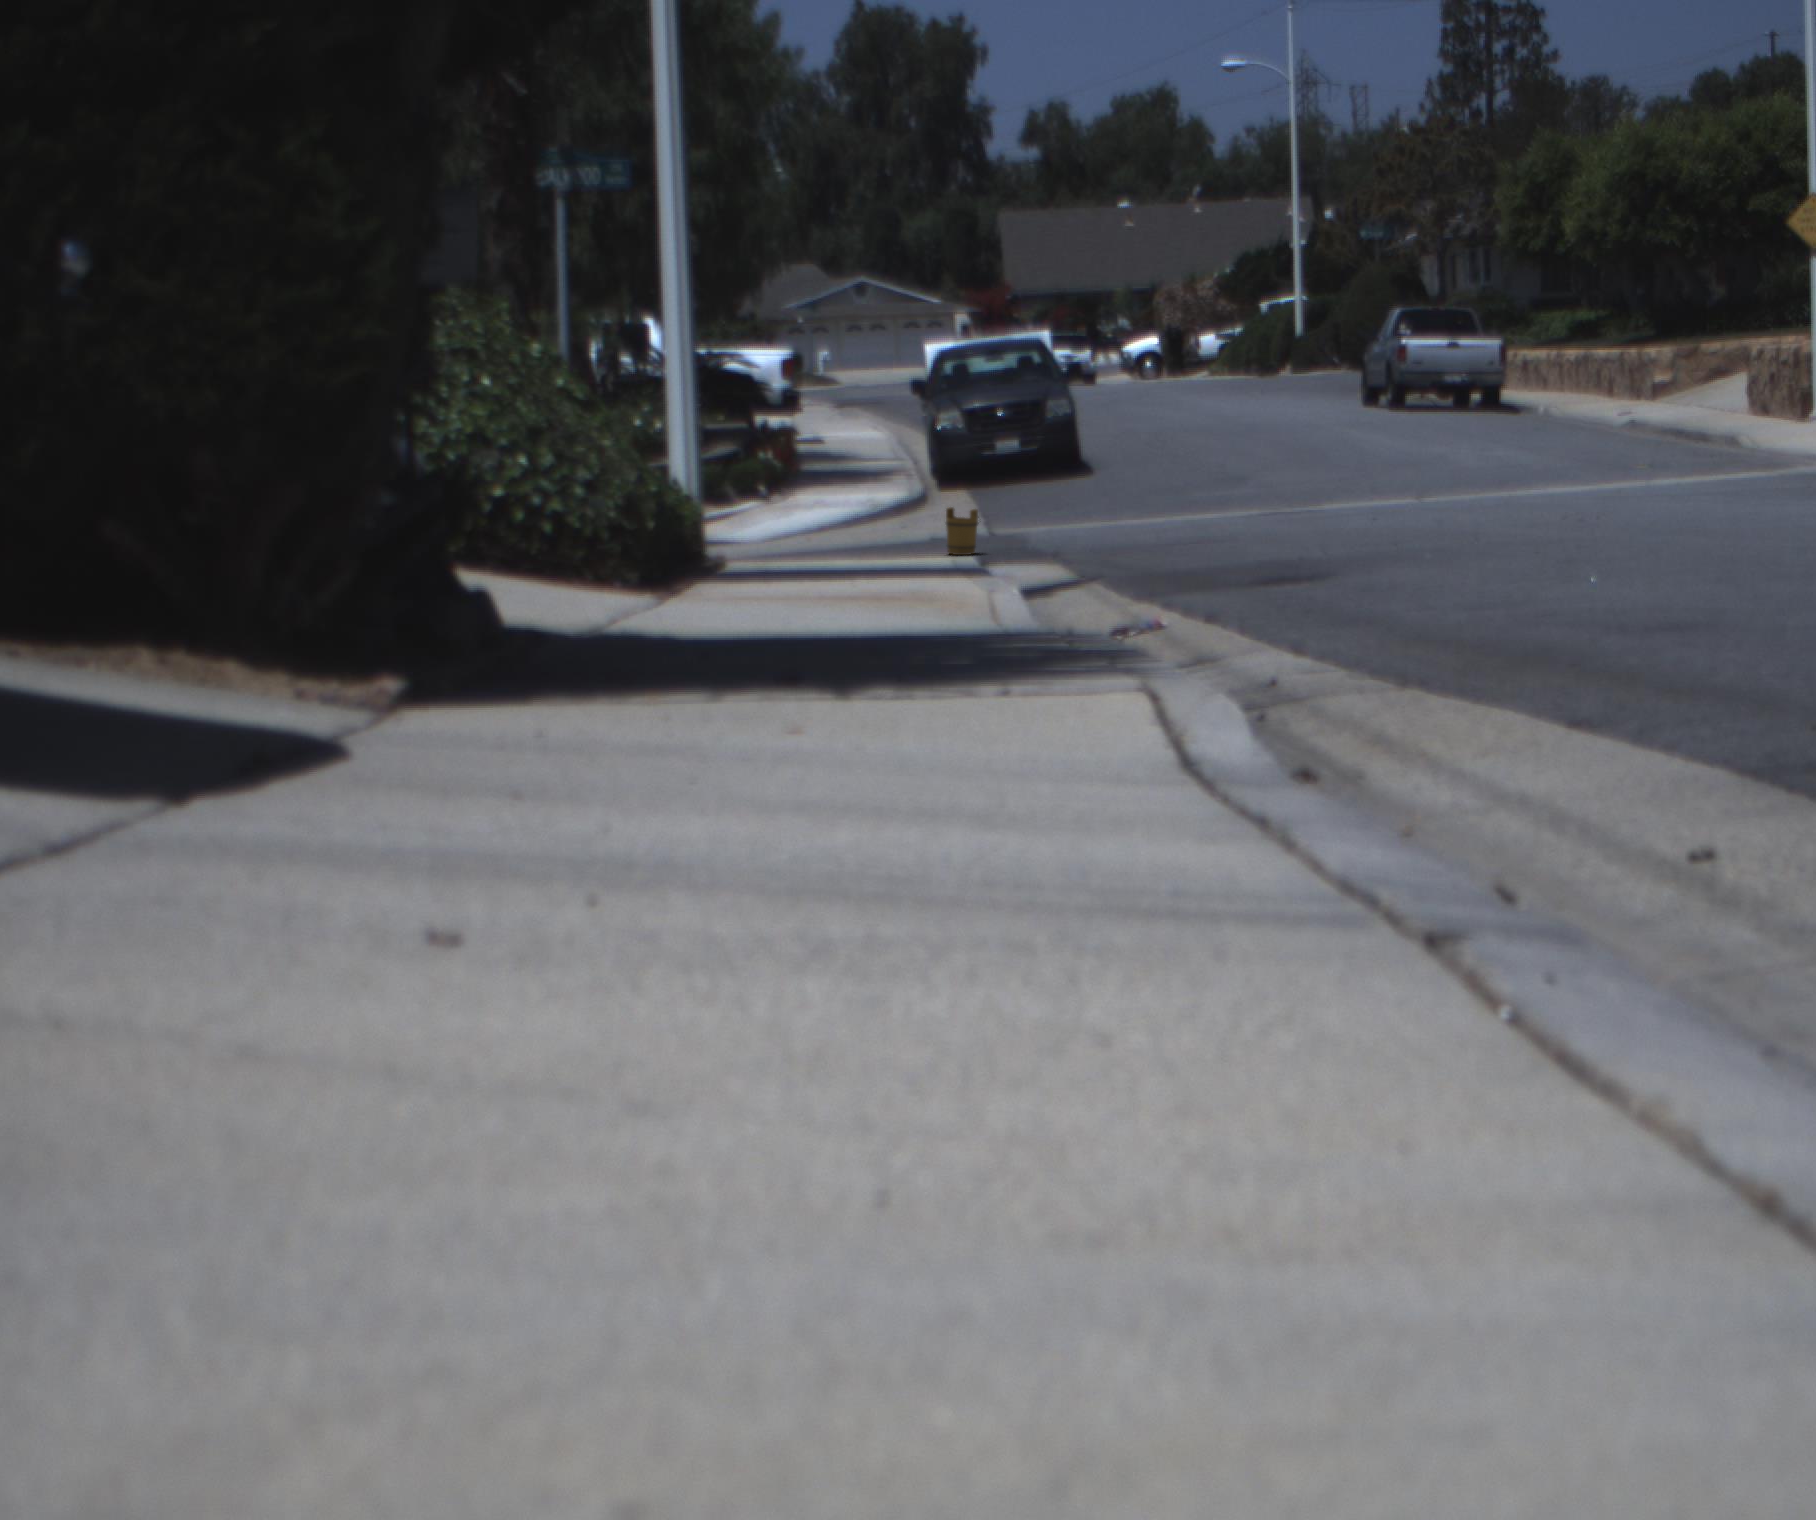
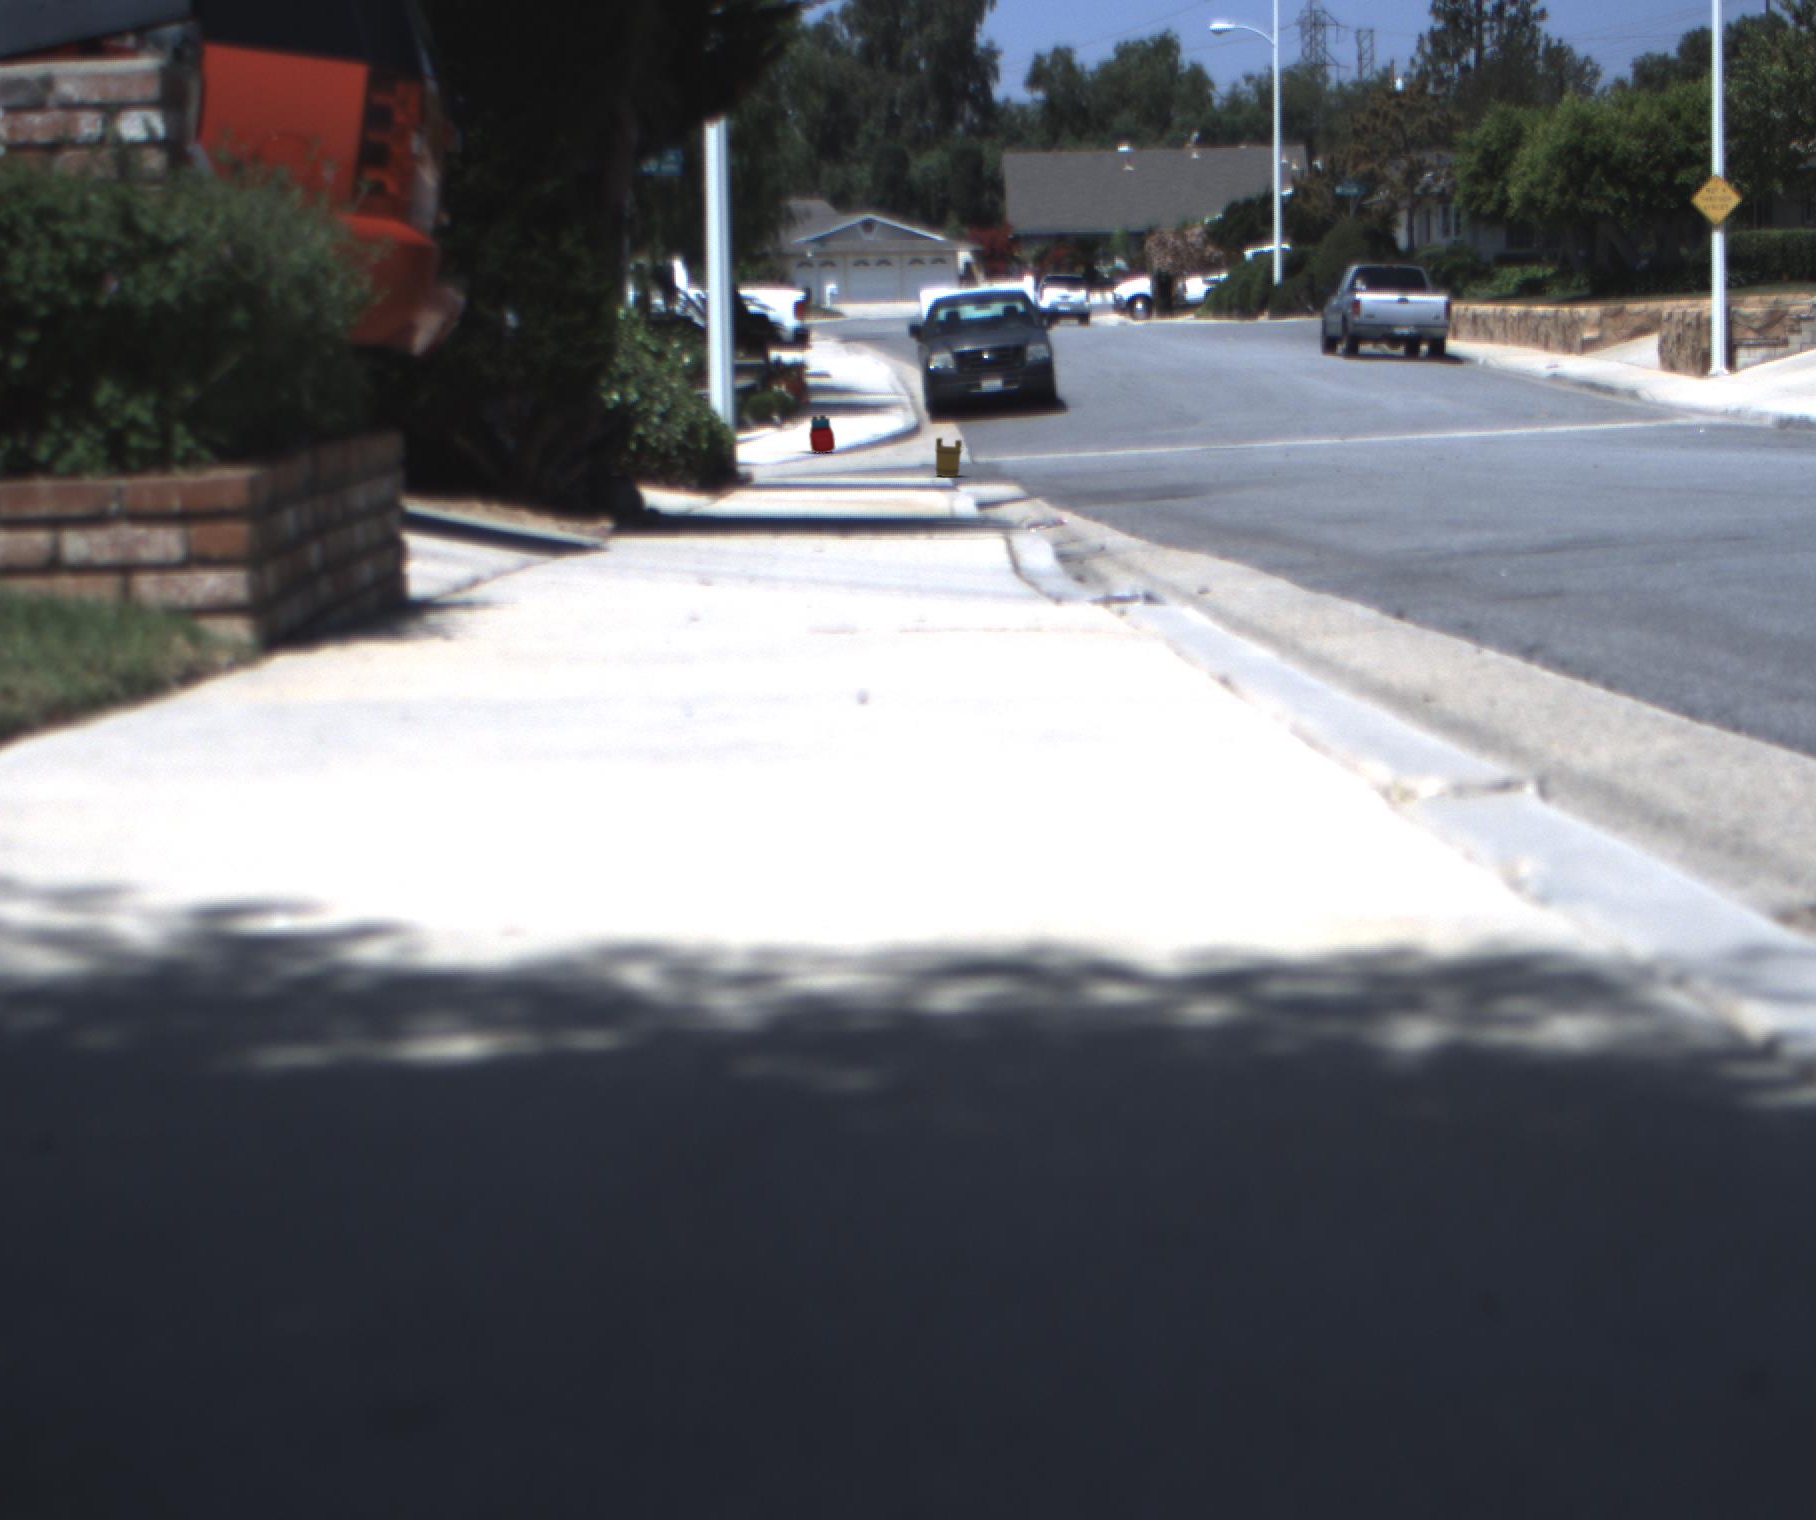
backpack: none [794,484,826,530] -> present [809,415,835,454]

